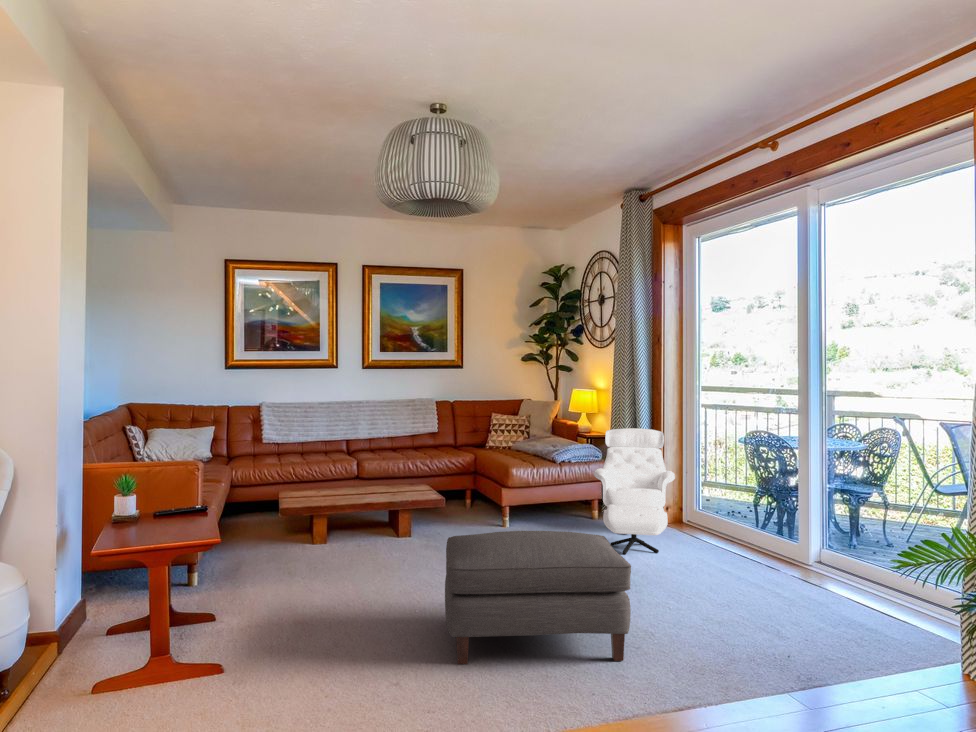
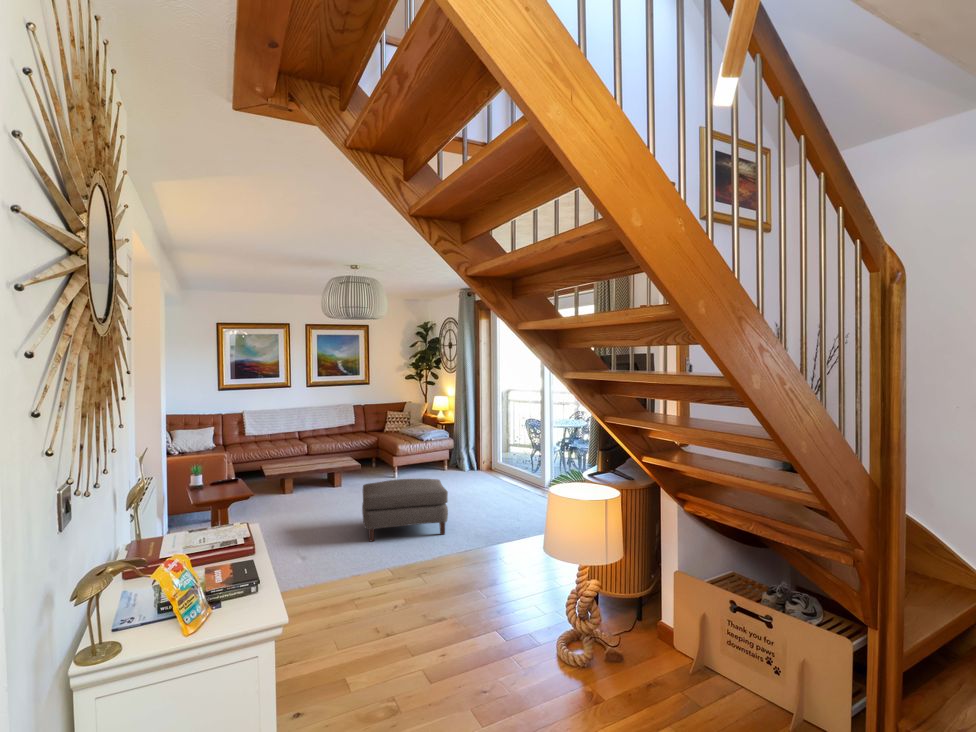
armchair: present [594,428,675,554] -> none [444,420,487,489]

